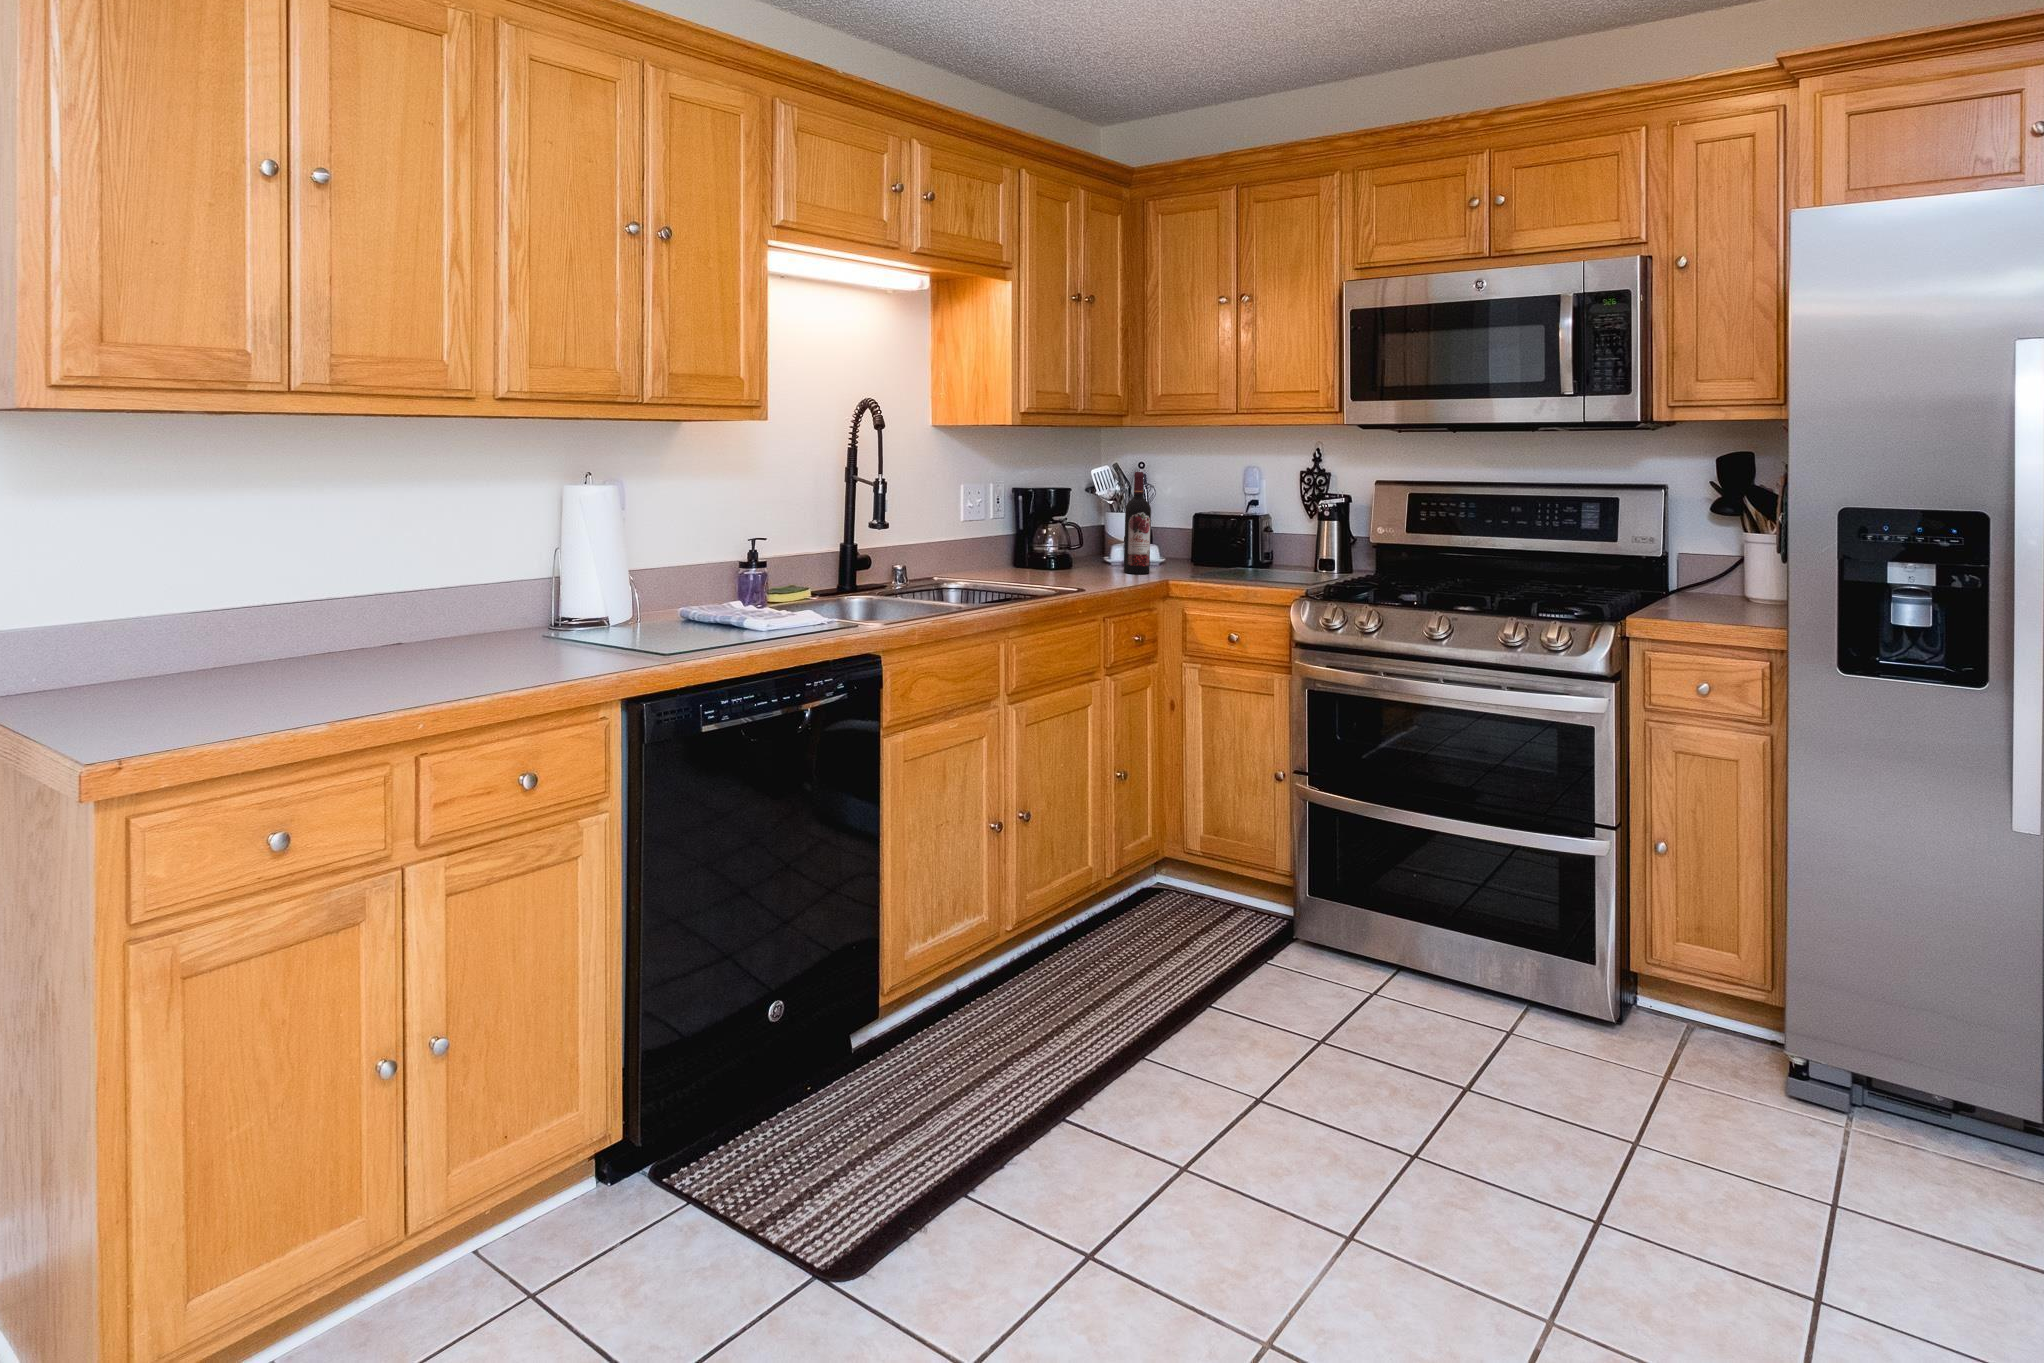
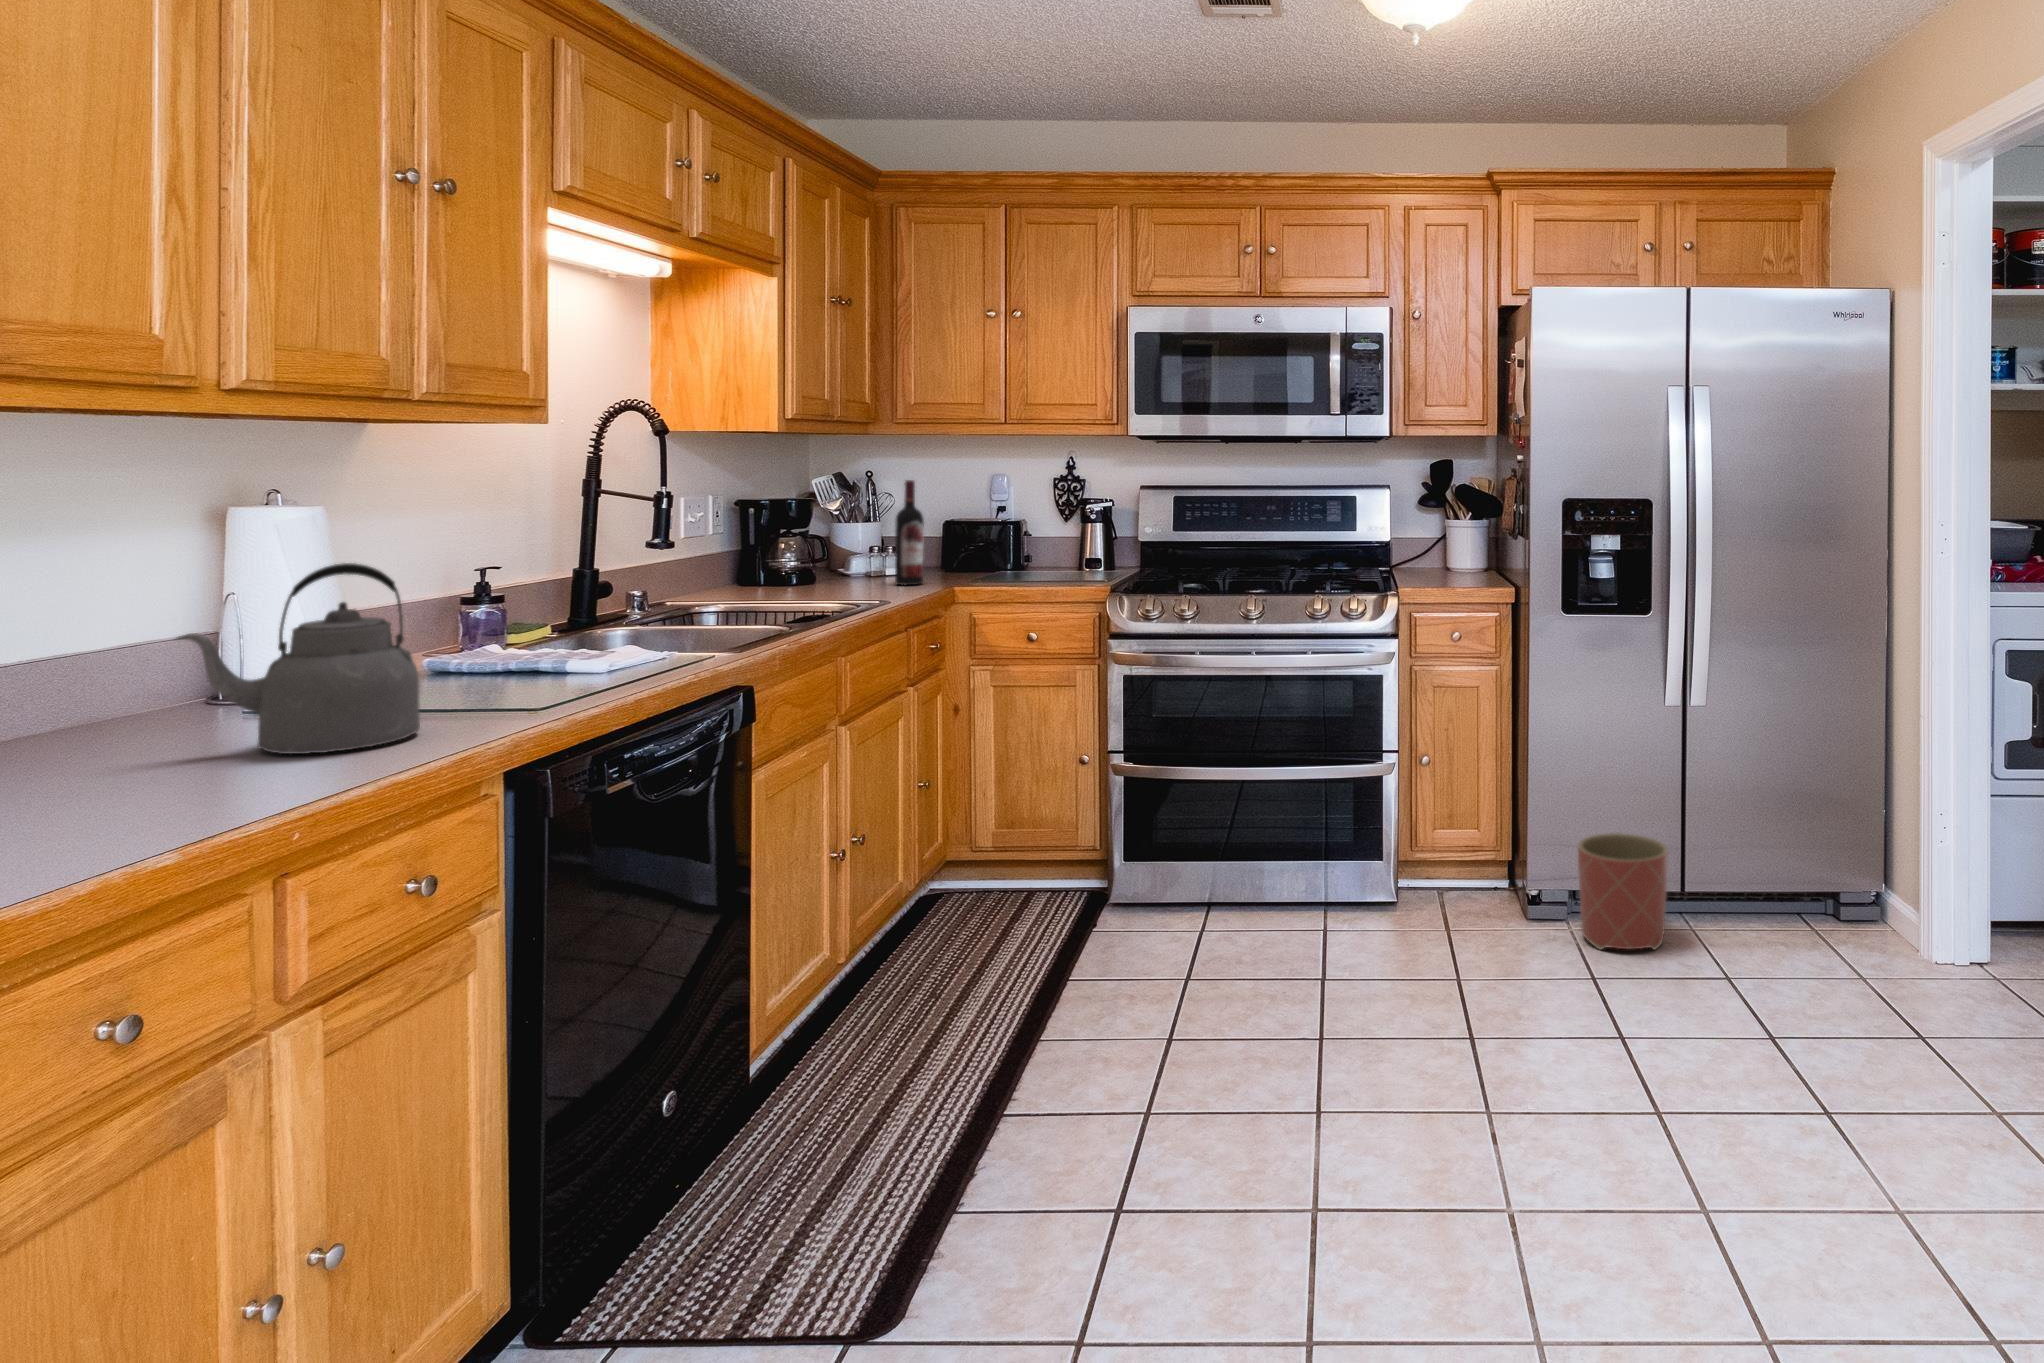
kettle: none [454,537,593,679] -> present [176,563,420,754]
planter: none [1878,1024,2038,1219] -> present [1578,833,1668,950]

